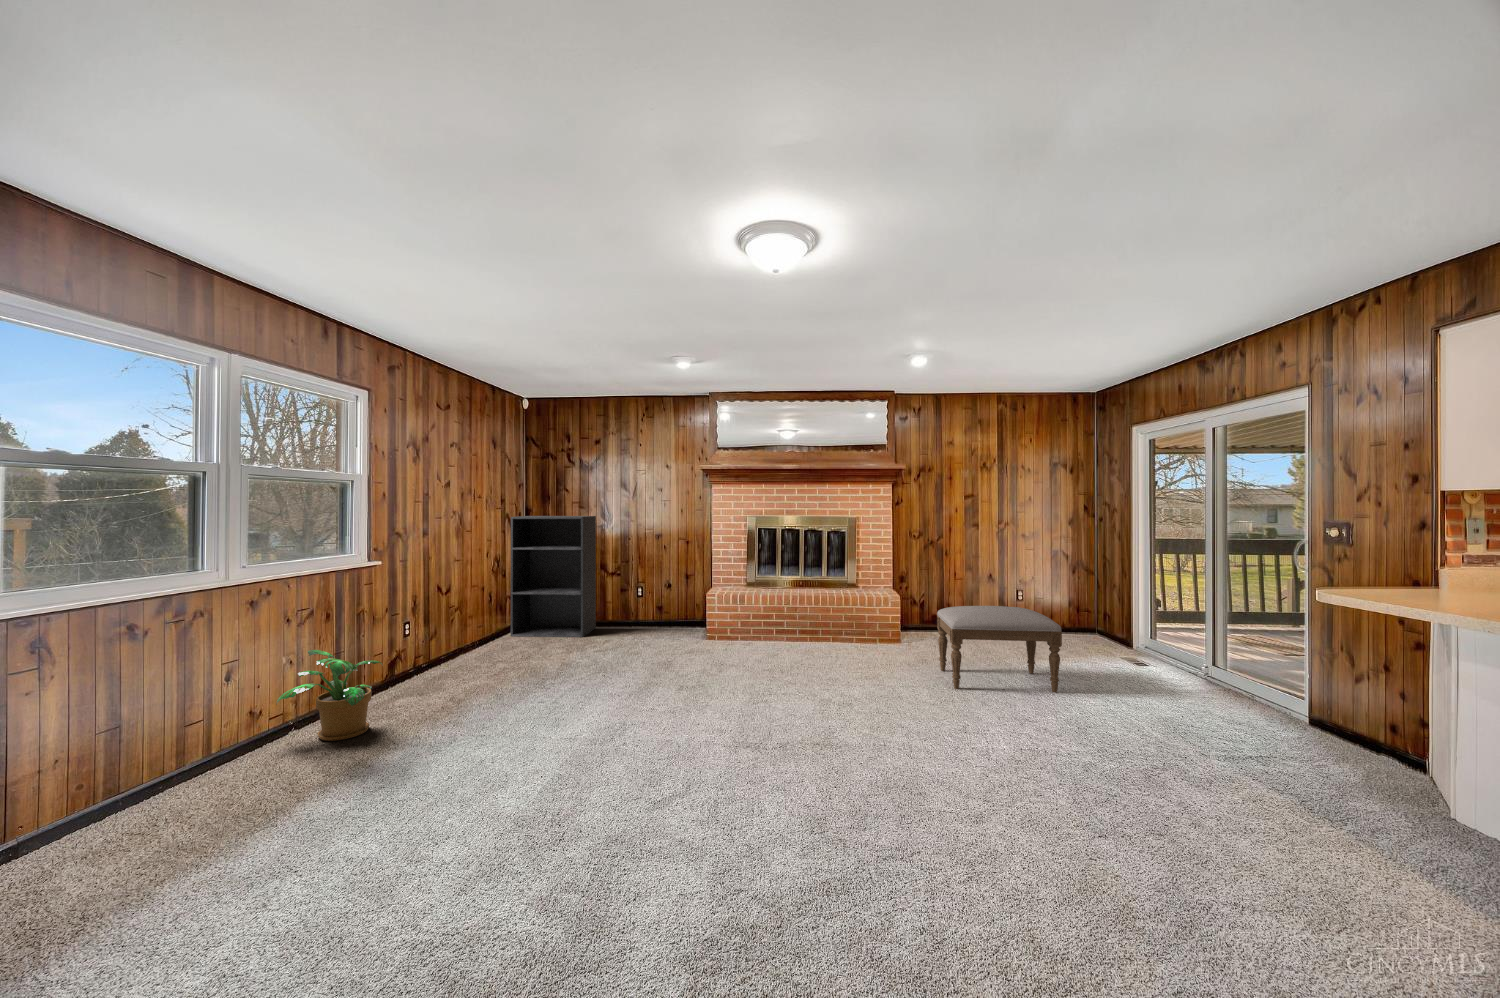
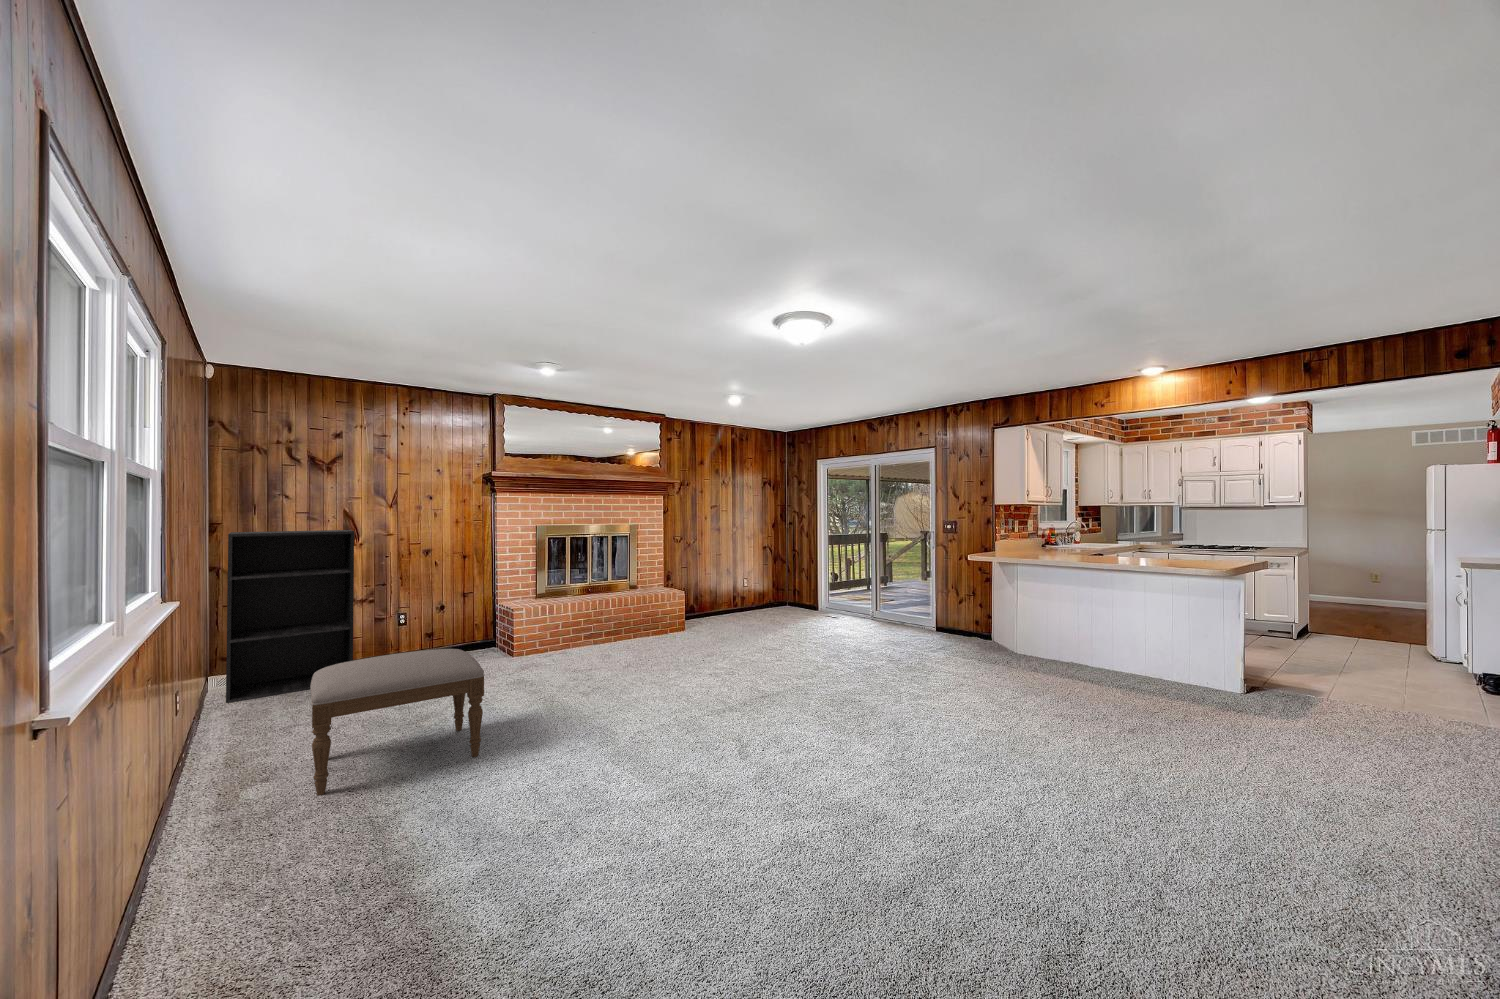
ottoman: present [937,606,1062,693] -> present [310,649,484,795]
potted plant: present [277,650,382,741] -> none [159,734,353,871]

